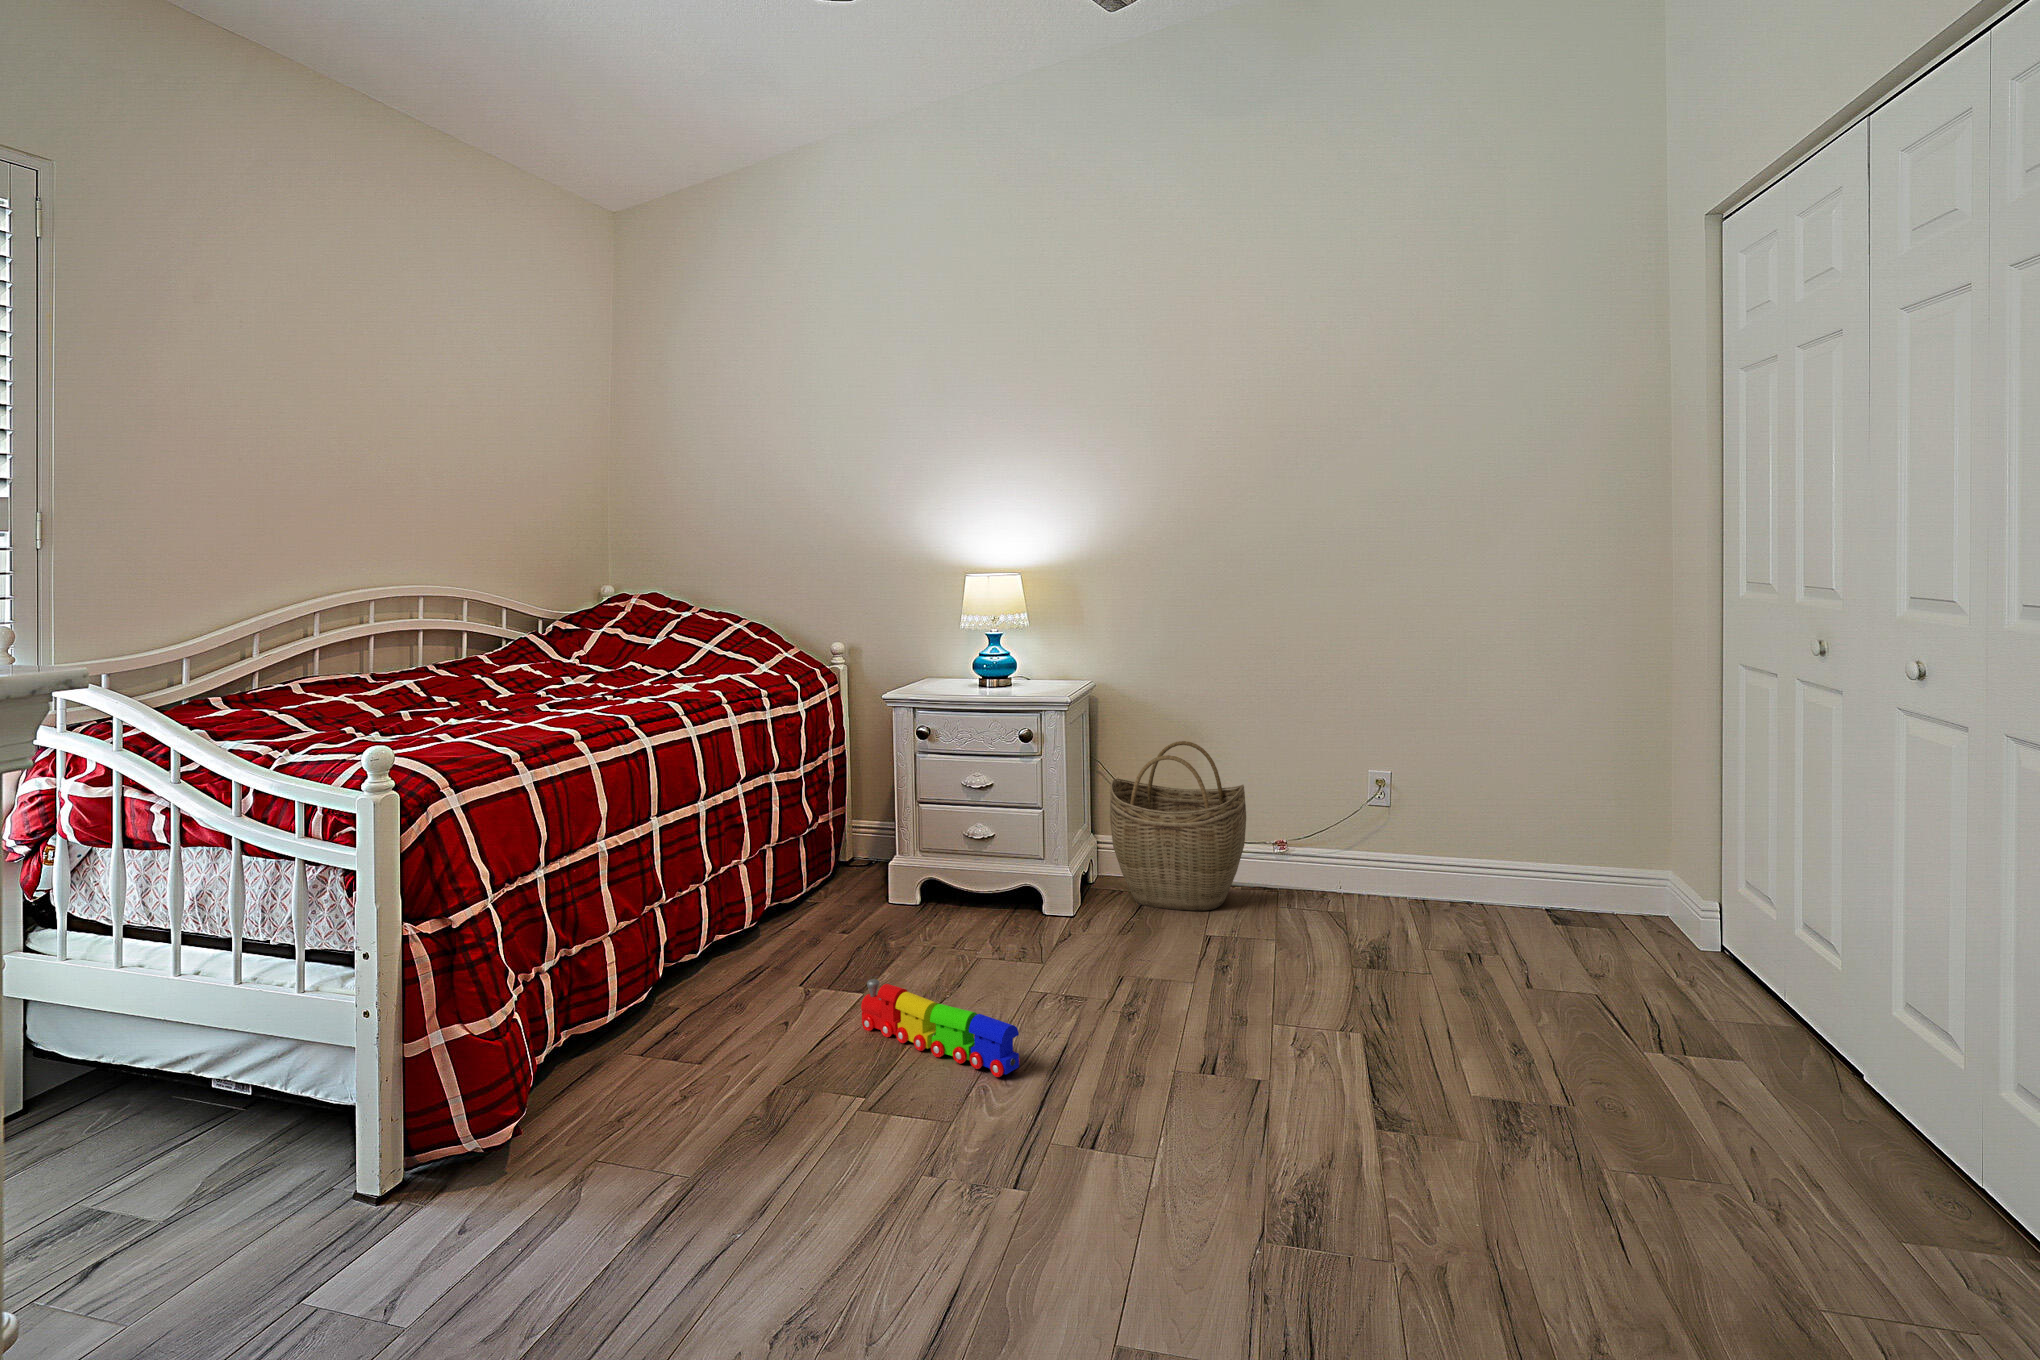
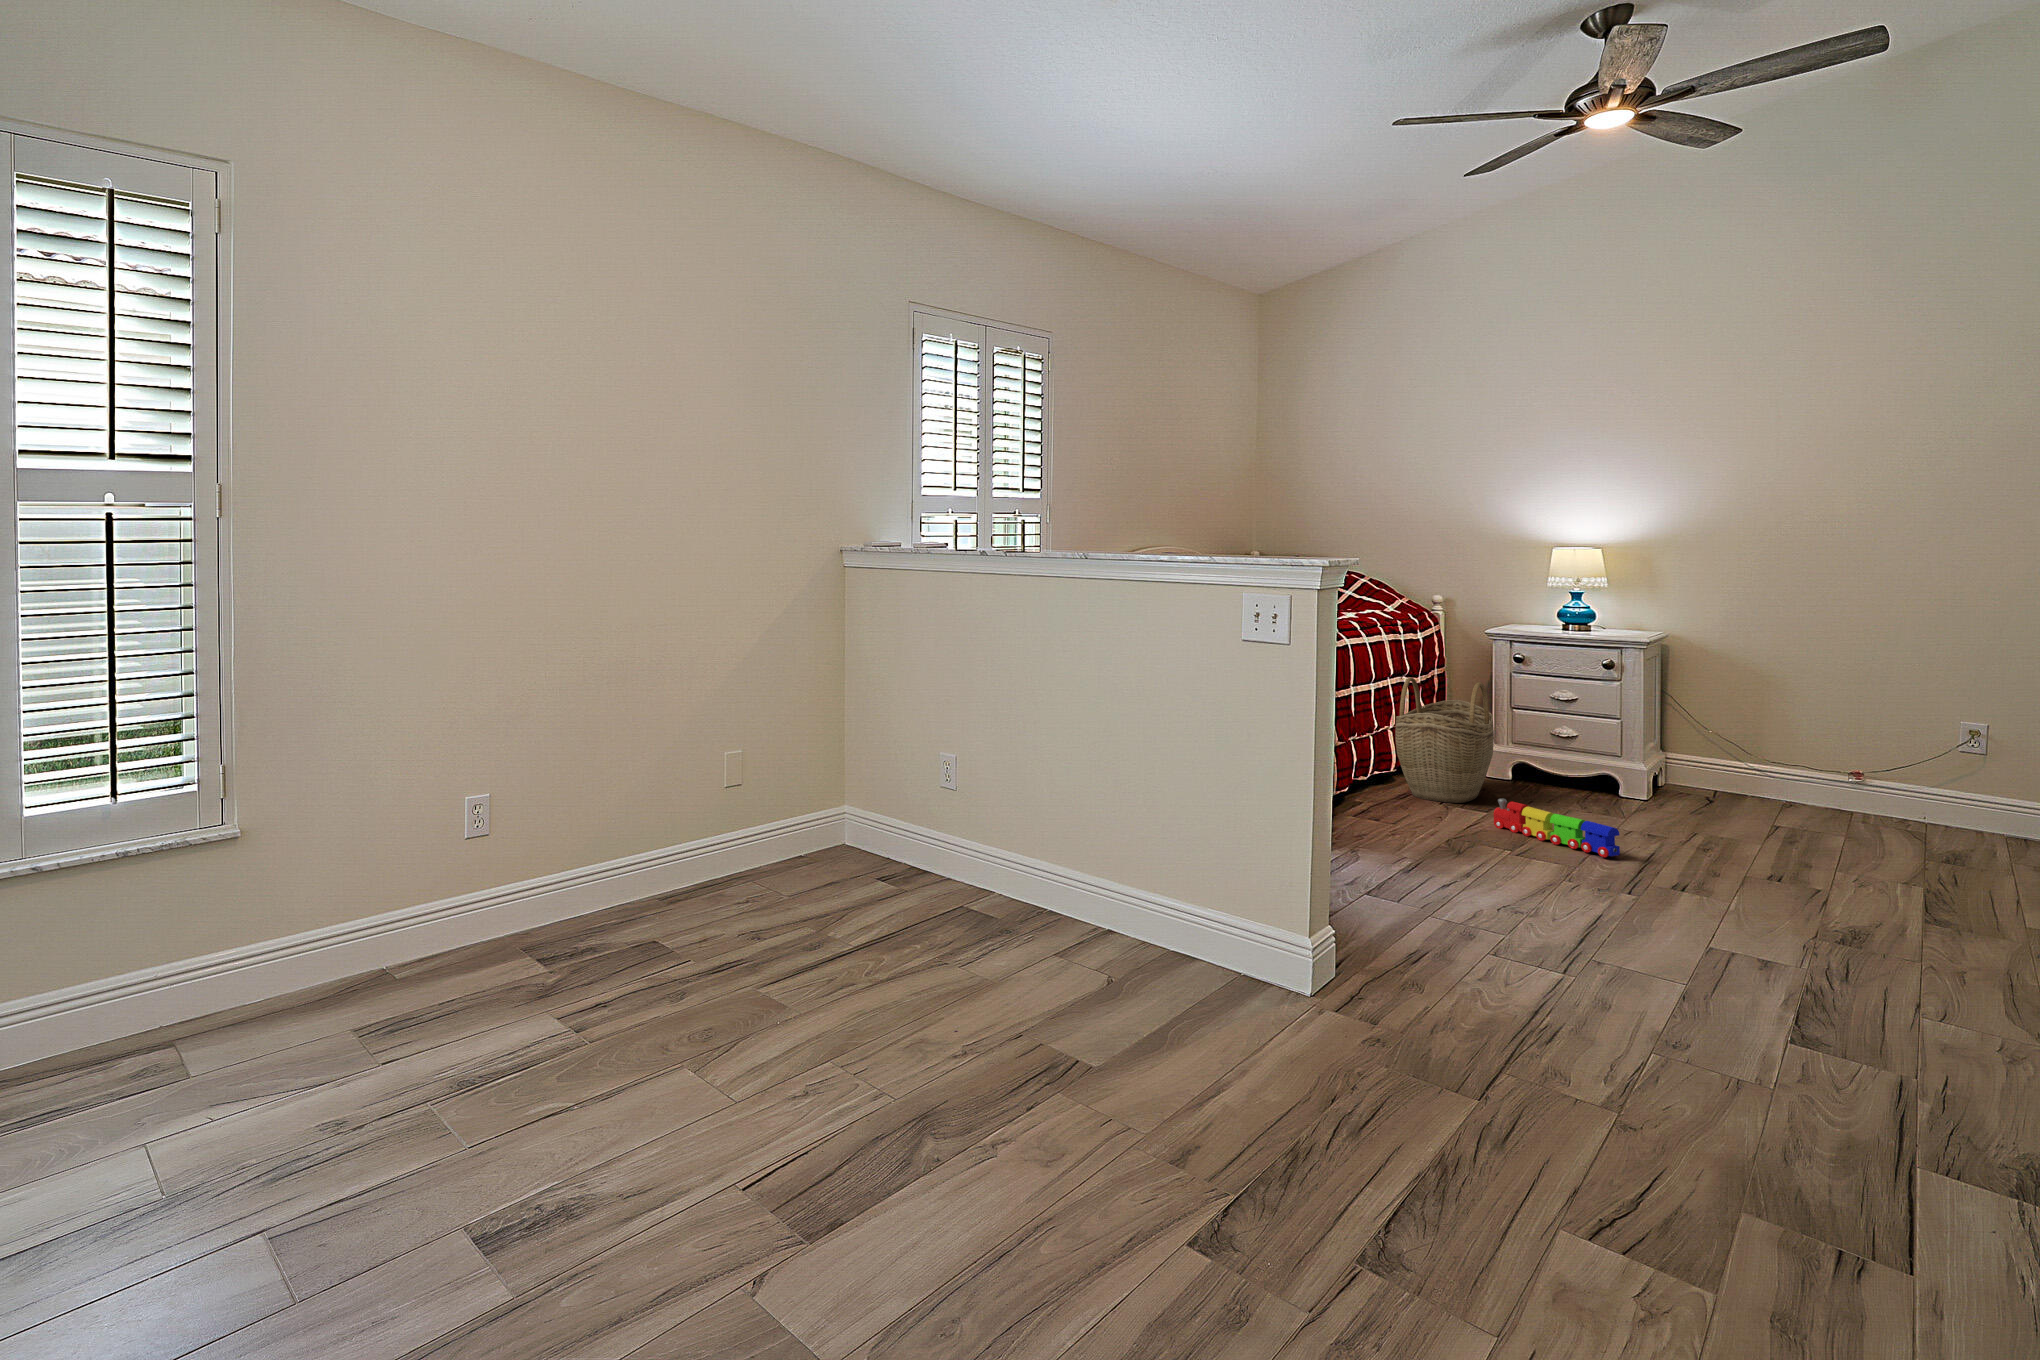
woven basket: present [1110,741,1246,911] -> present [1395,678,1494,803]

